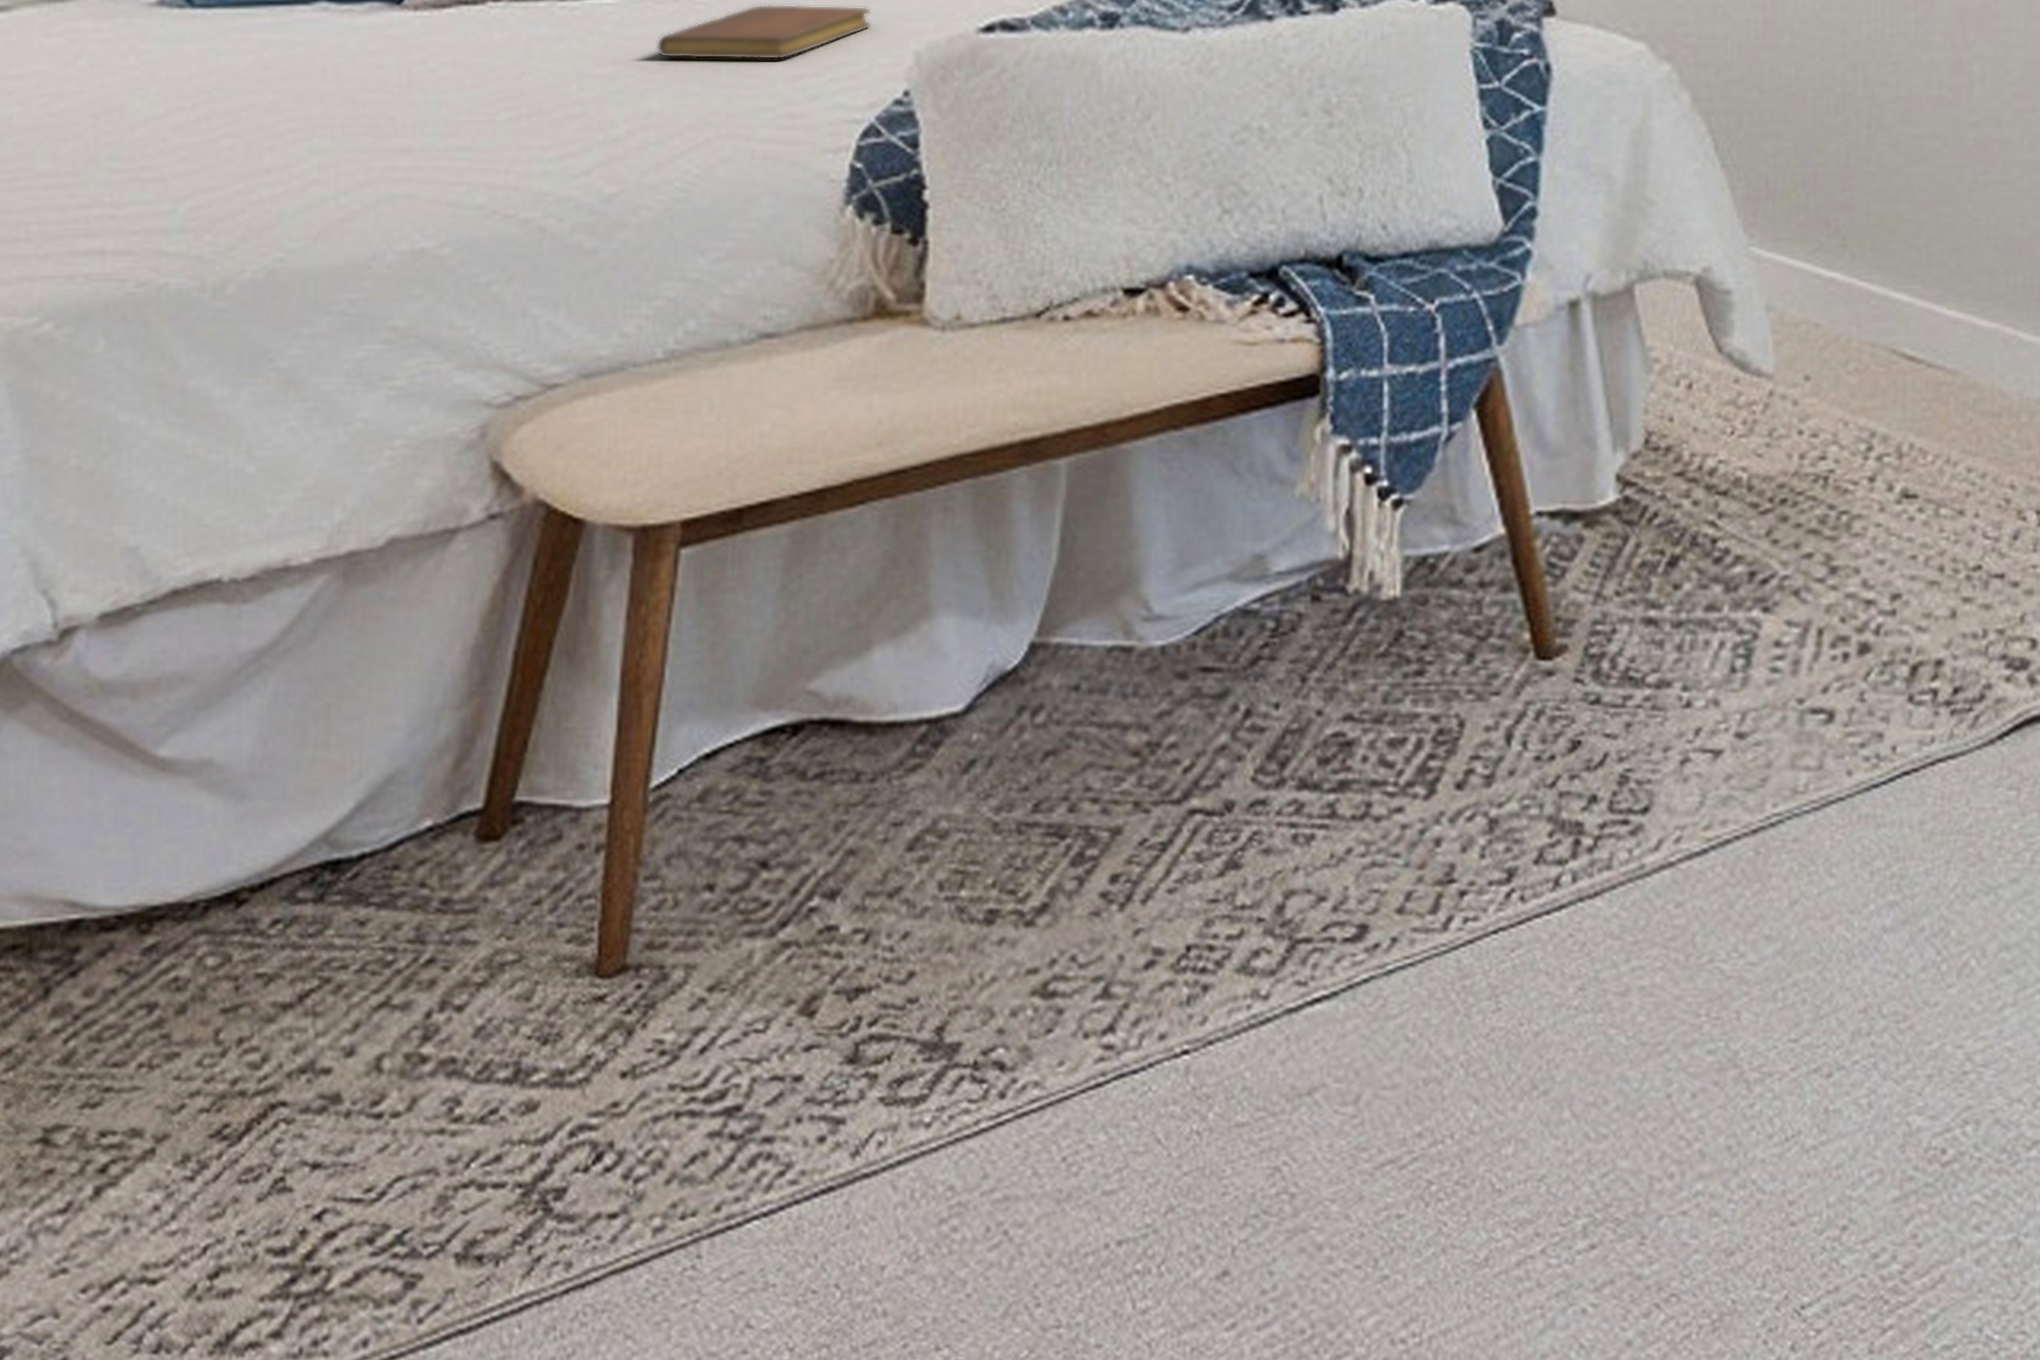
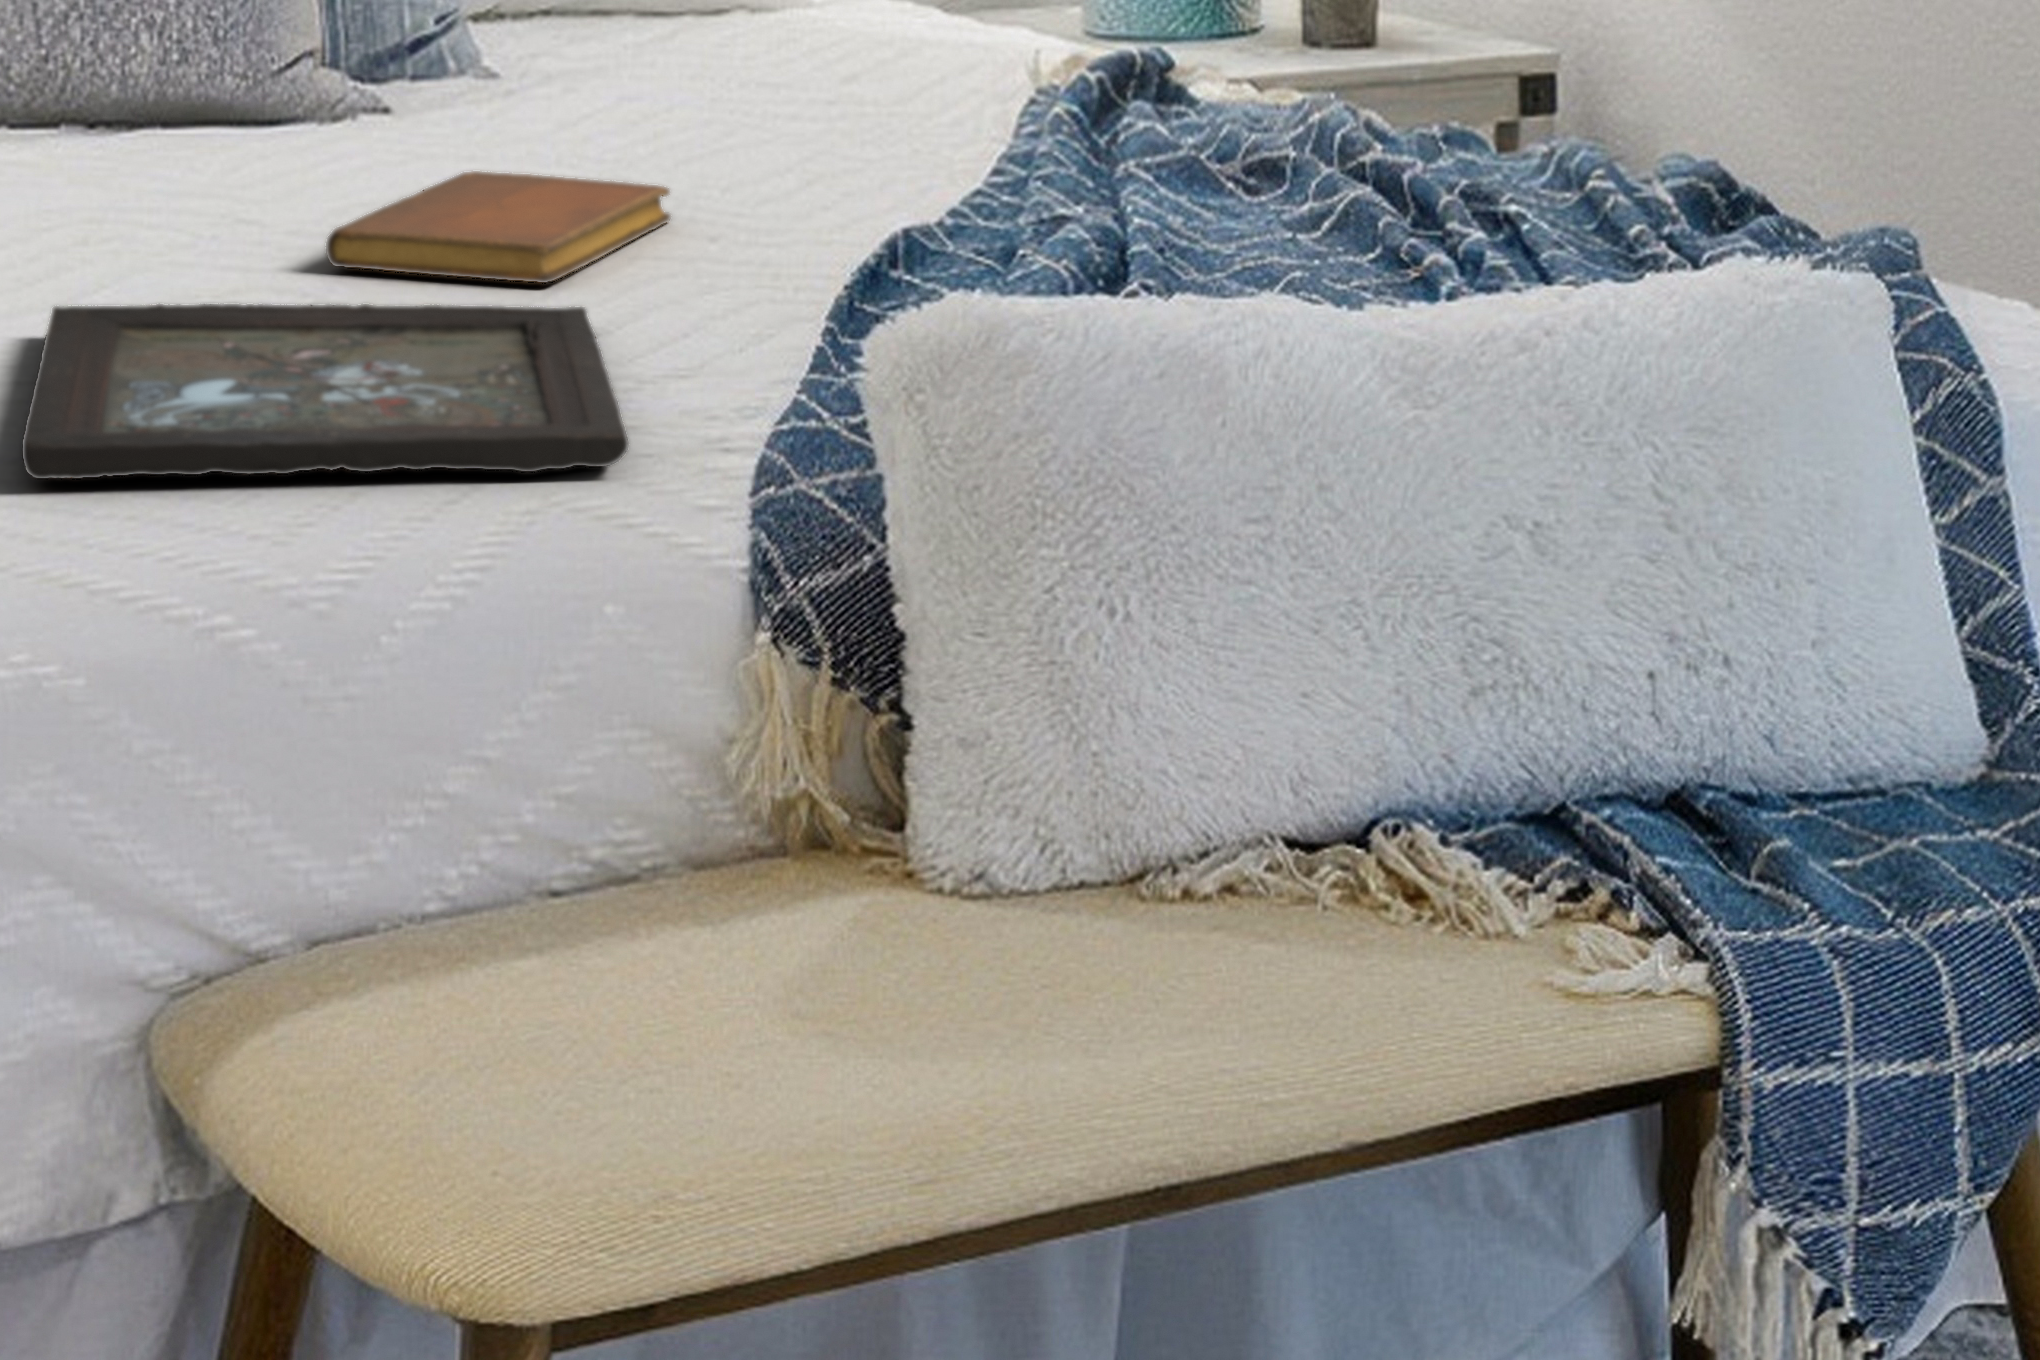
tray: none [438,66,796,158] -> present [22,304,628,479]

